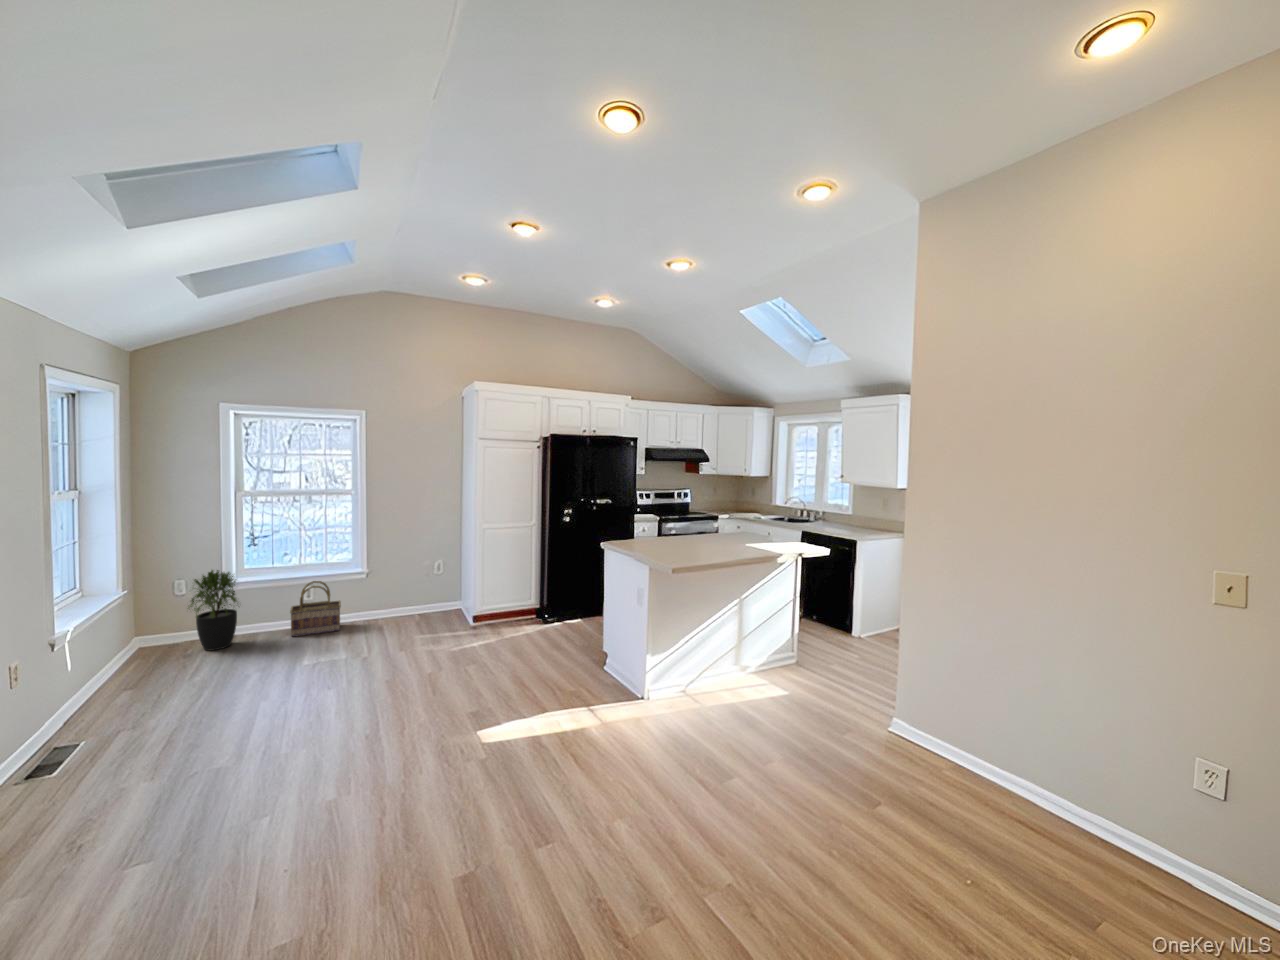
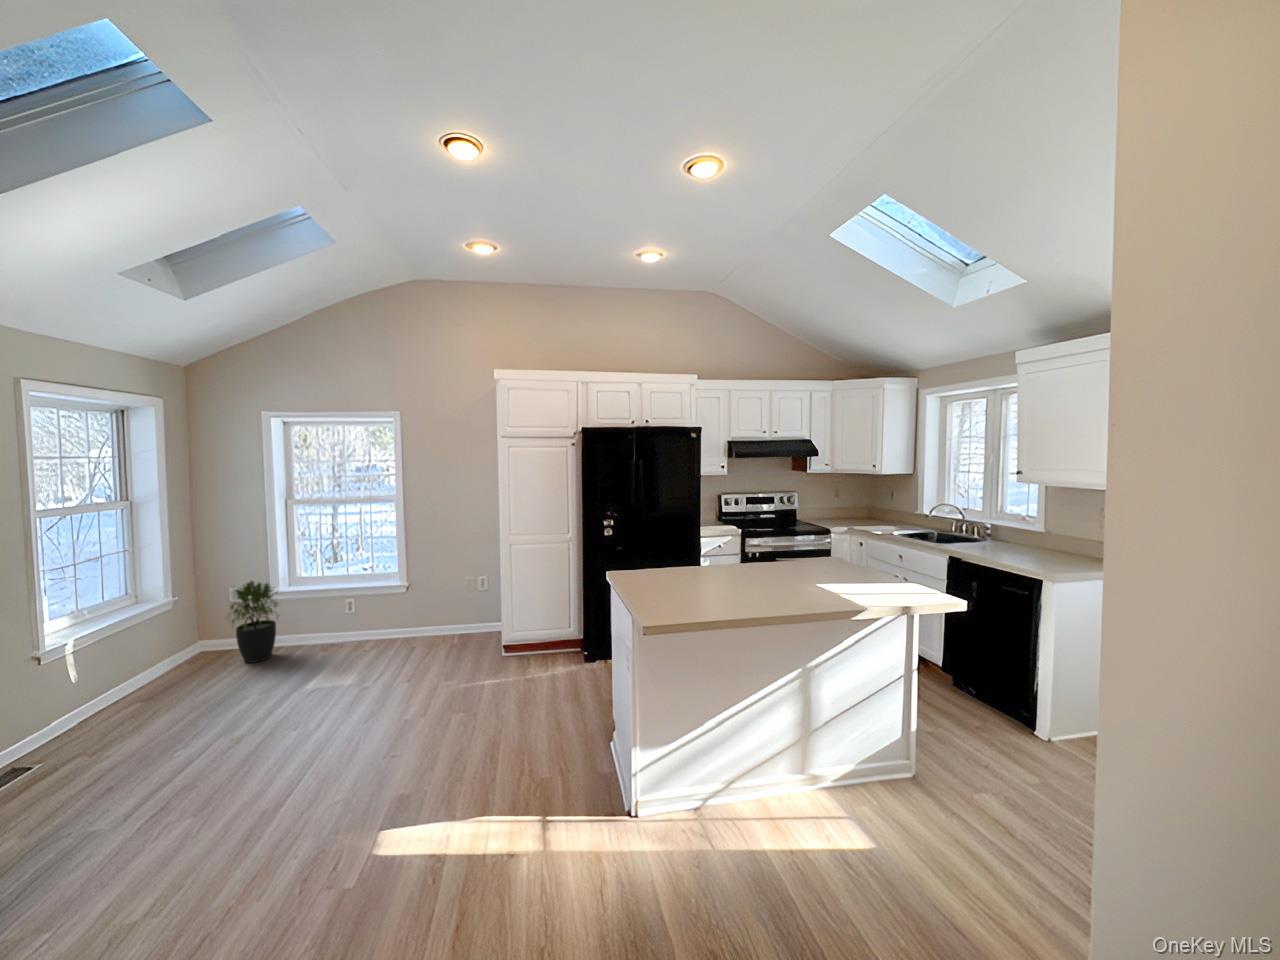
basket: present [290,581,341,637] -> none [324,594,381,653]

